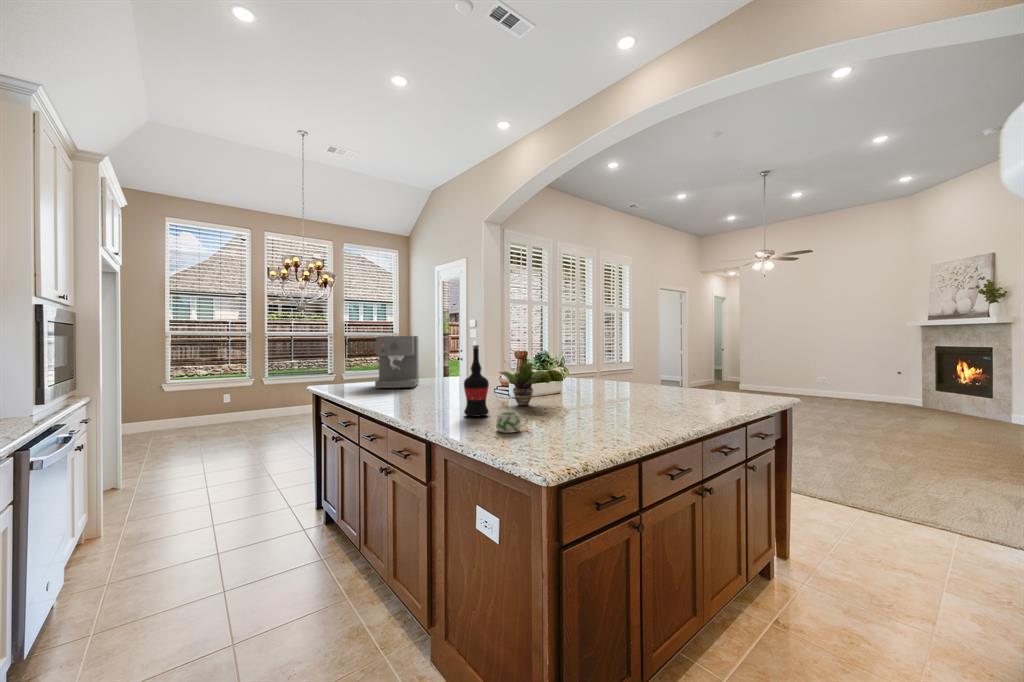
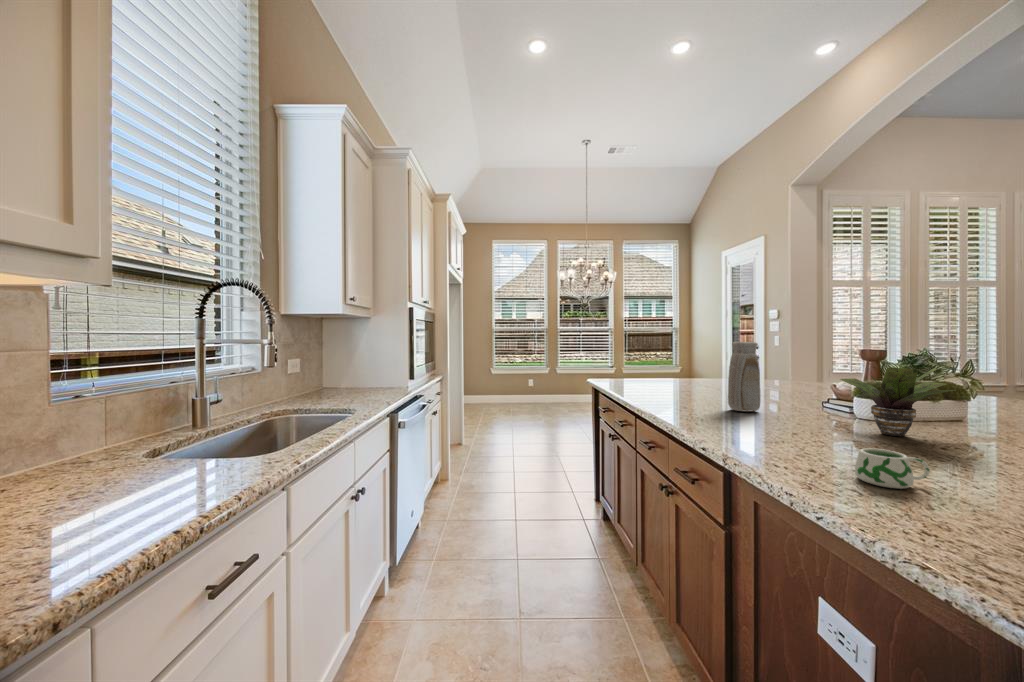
coffee maker: present [375,336,419,389] -> none [654,328,706,390]
wine bottle: present [464,345,489,417] -> none [783,338,829,445]
vase: none [433,348,454,401] -> present [728,342,760,412]

